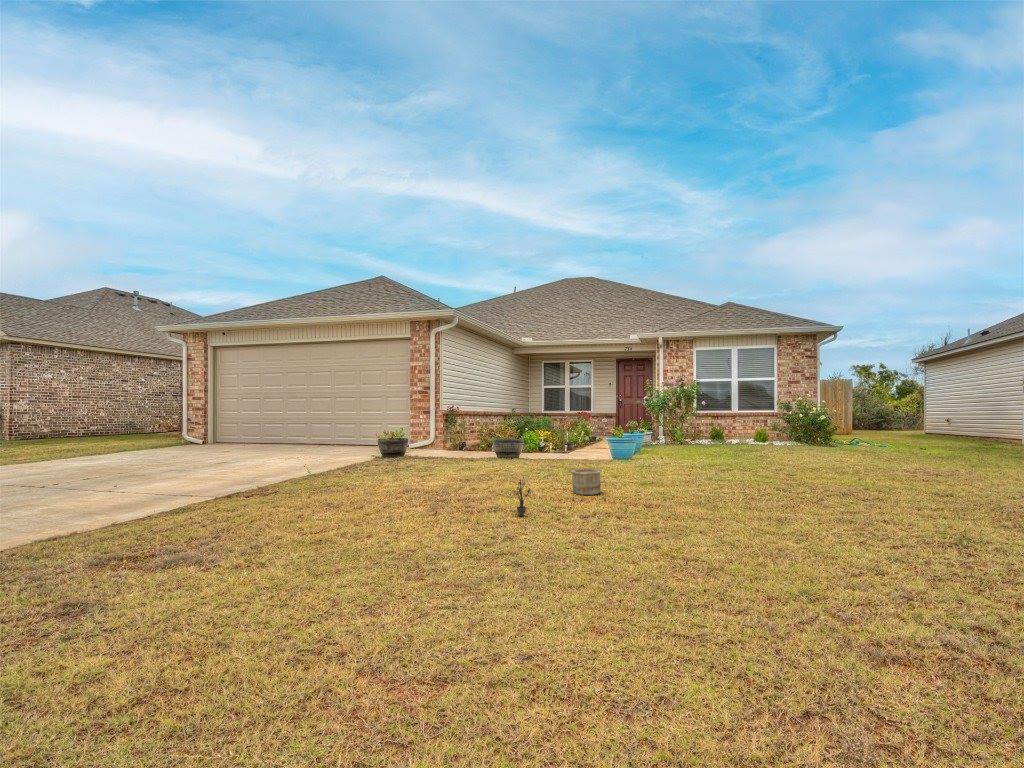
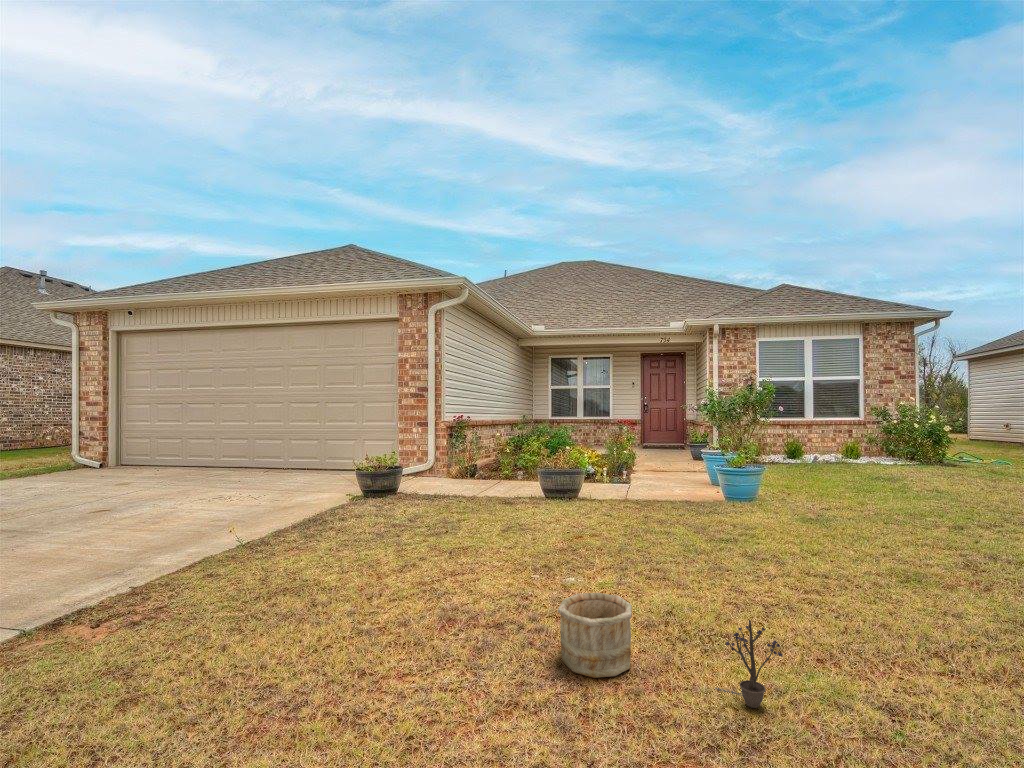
wooden bucket: present [571,468,601,495] -> present [558,593,632,678]

